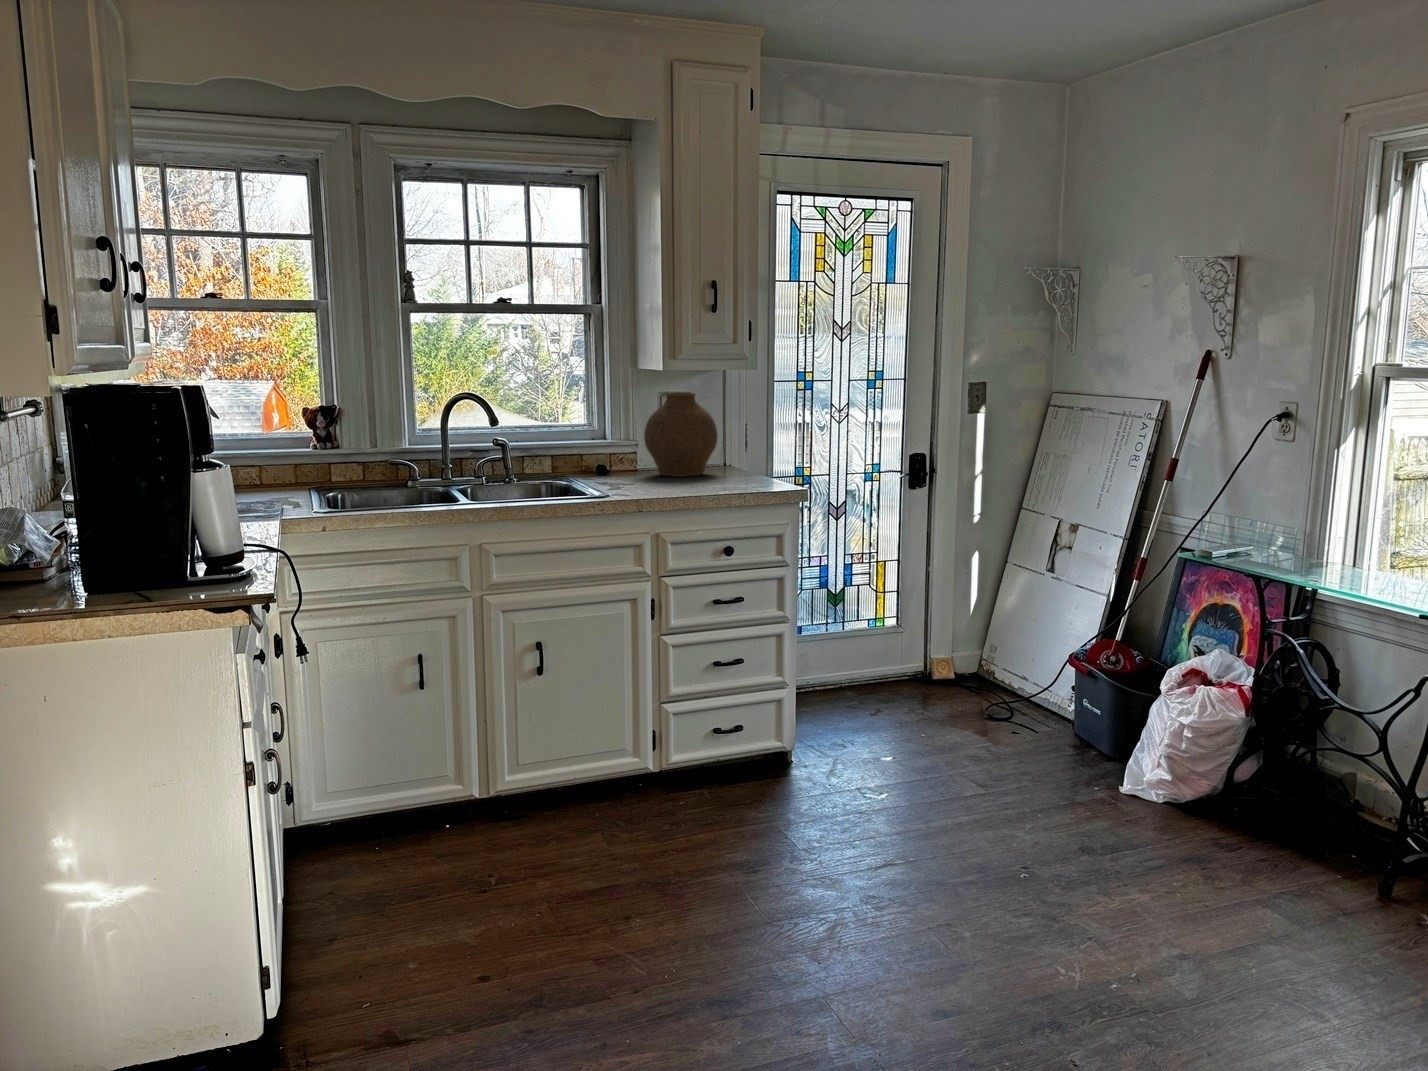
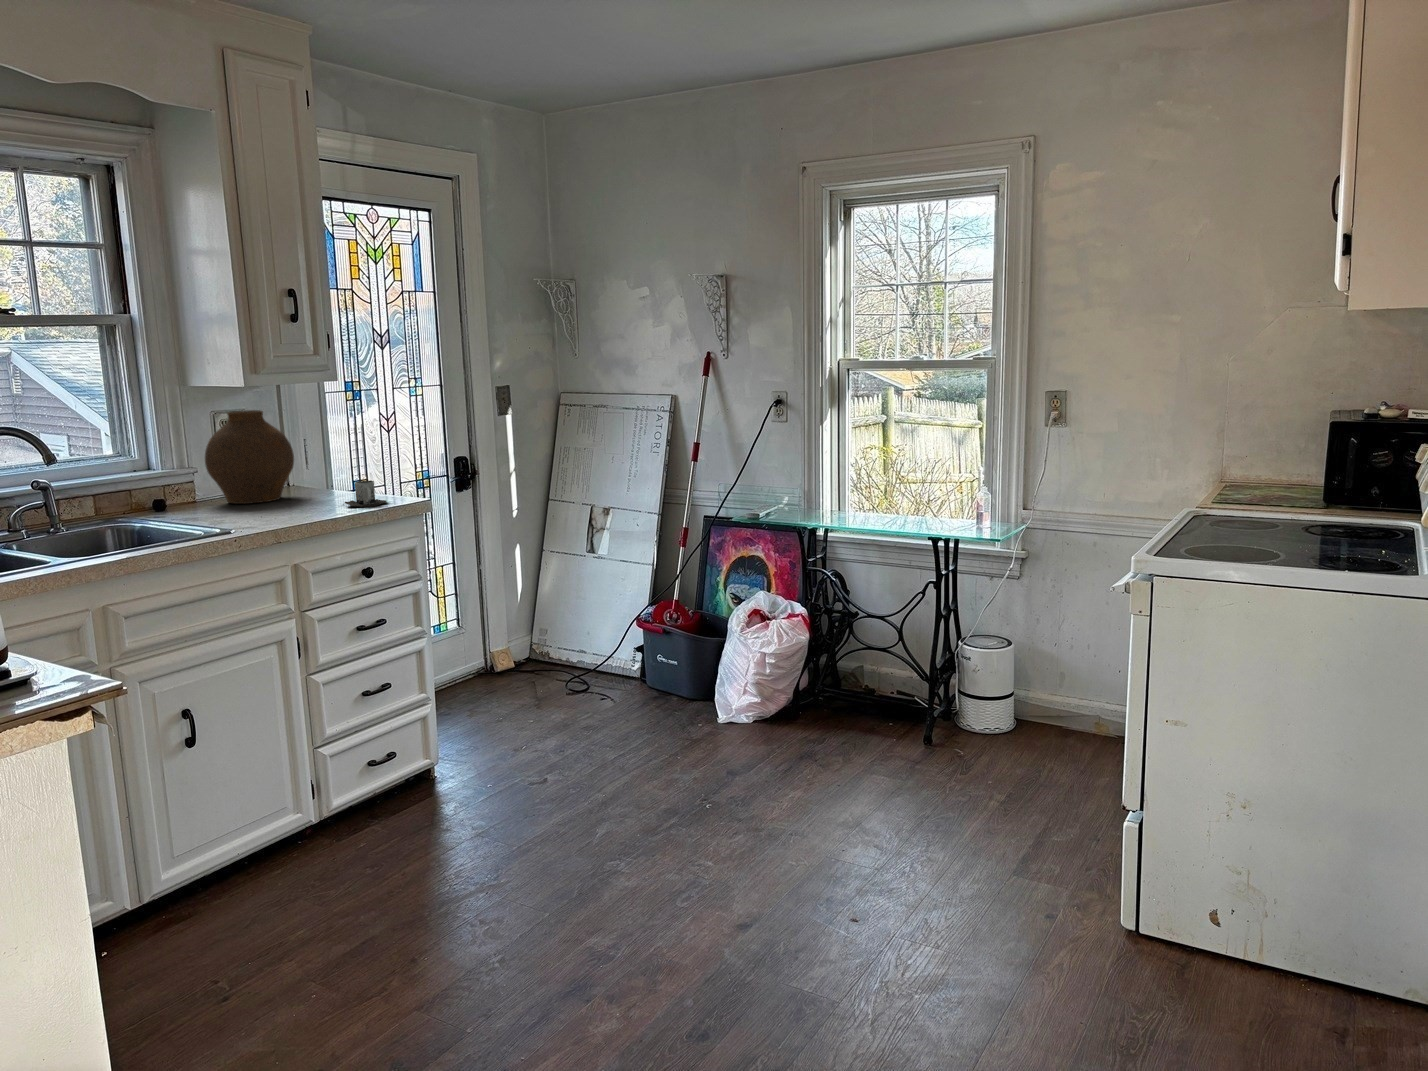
mug: none [724,464,765,489] -> present [345,481,387,507]

